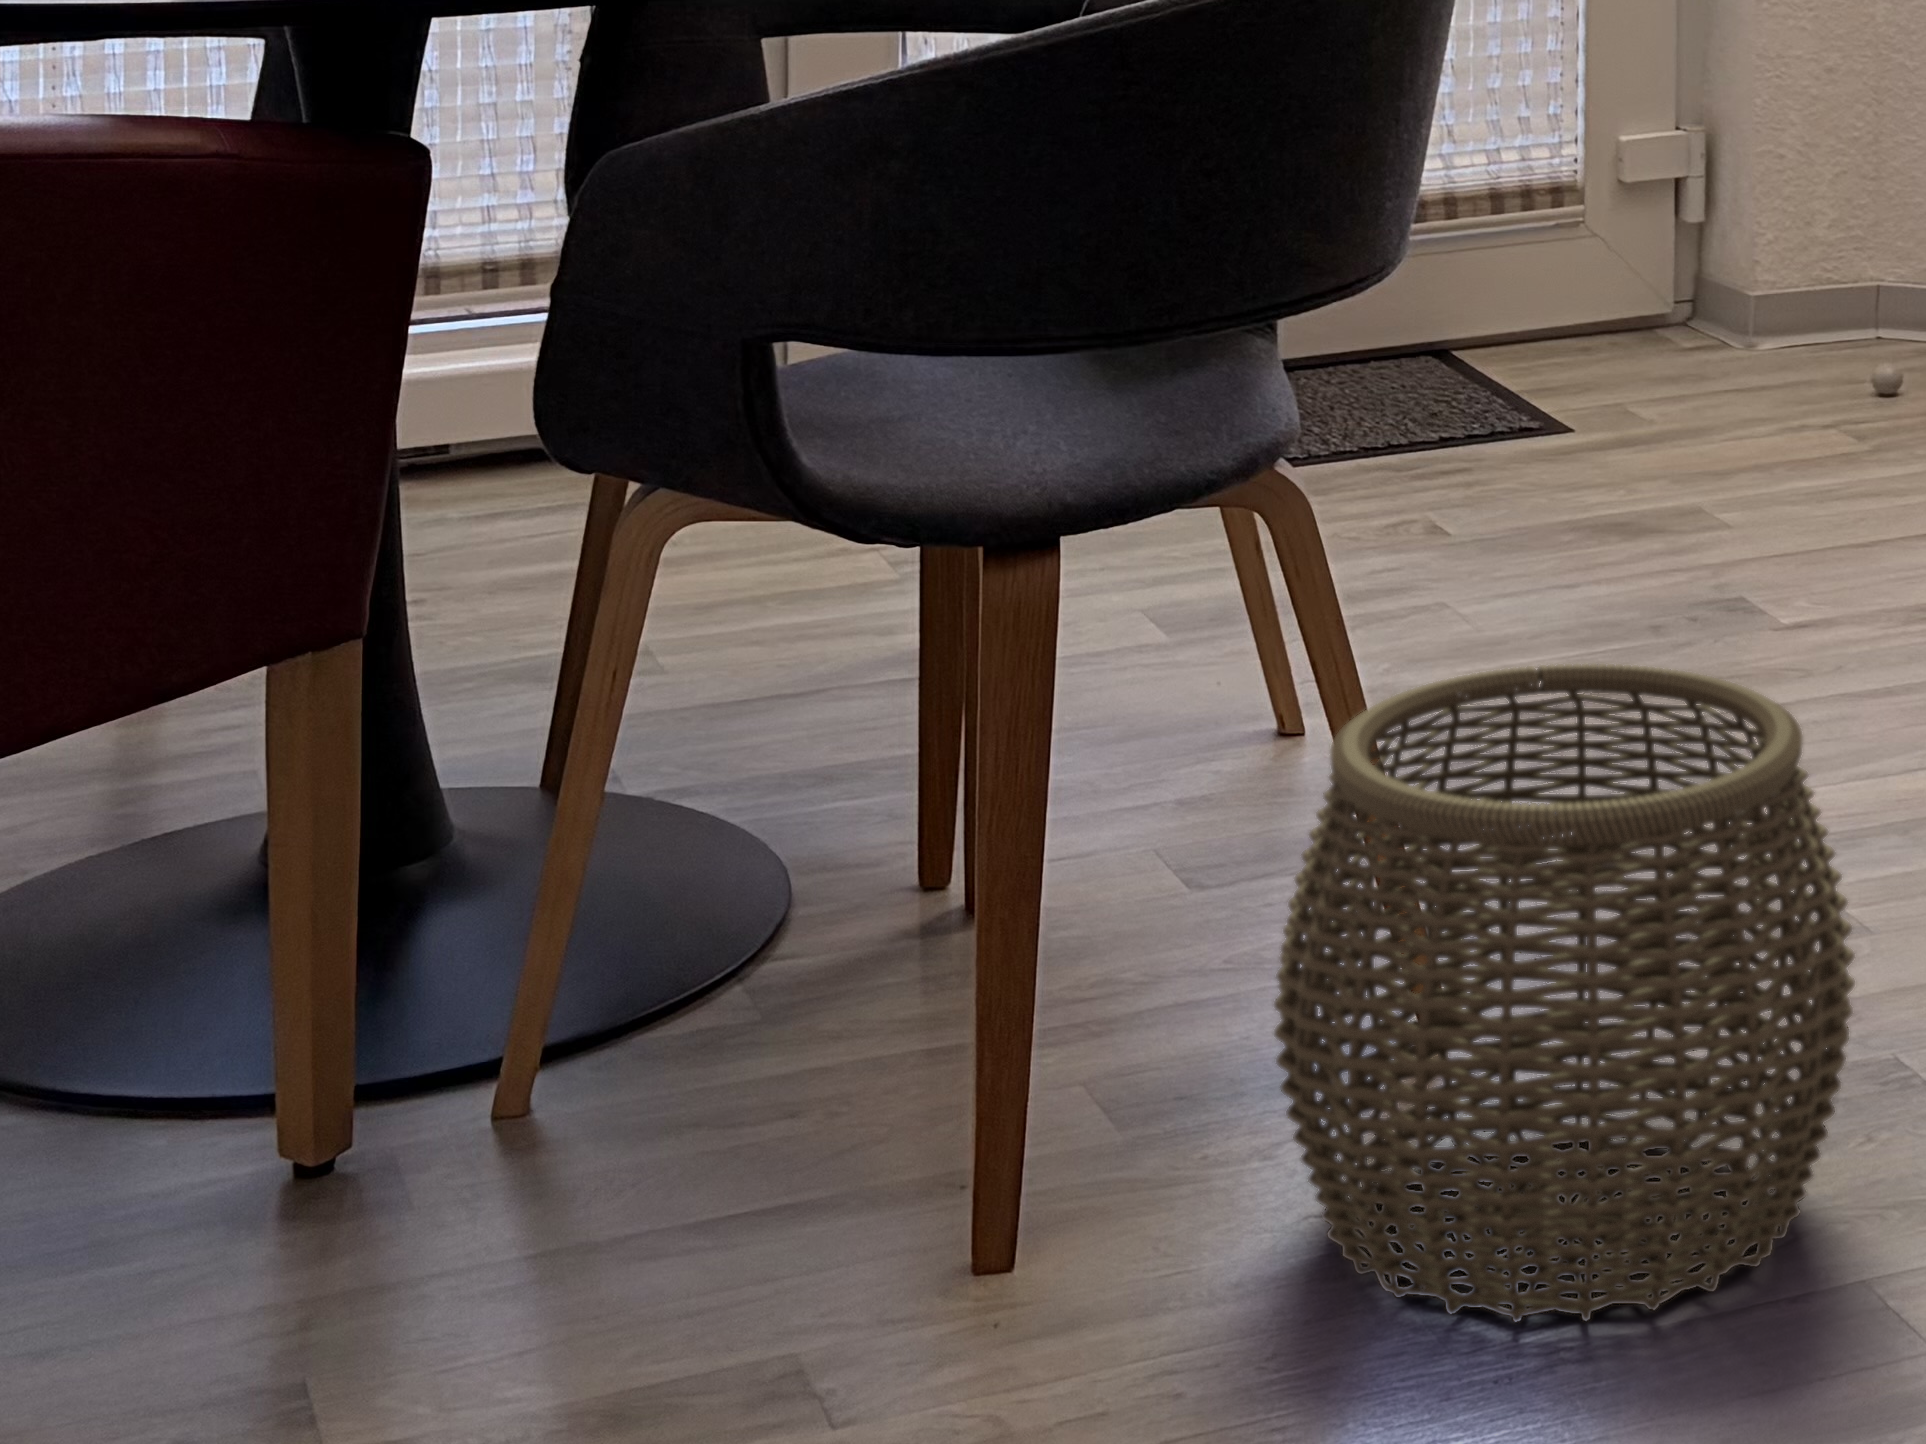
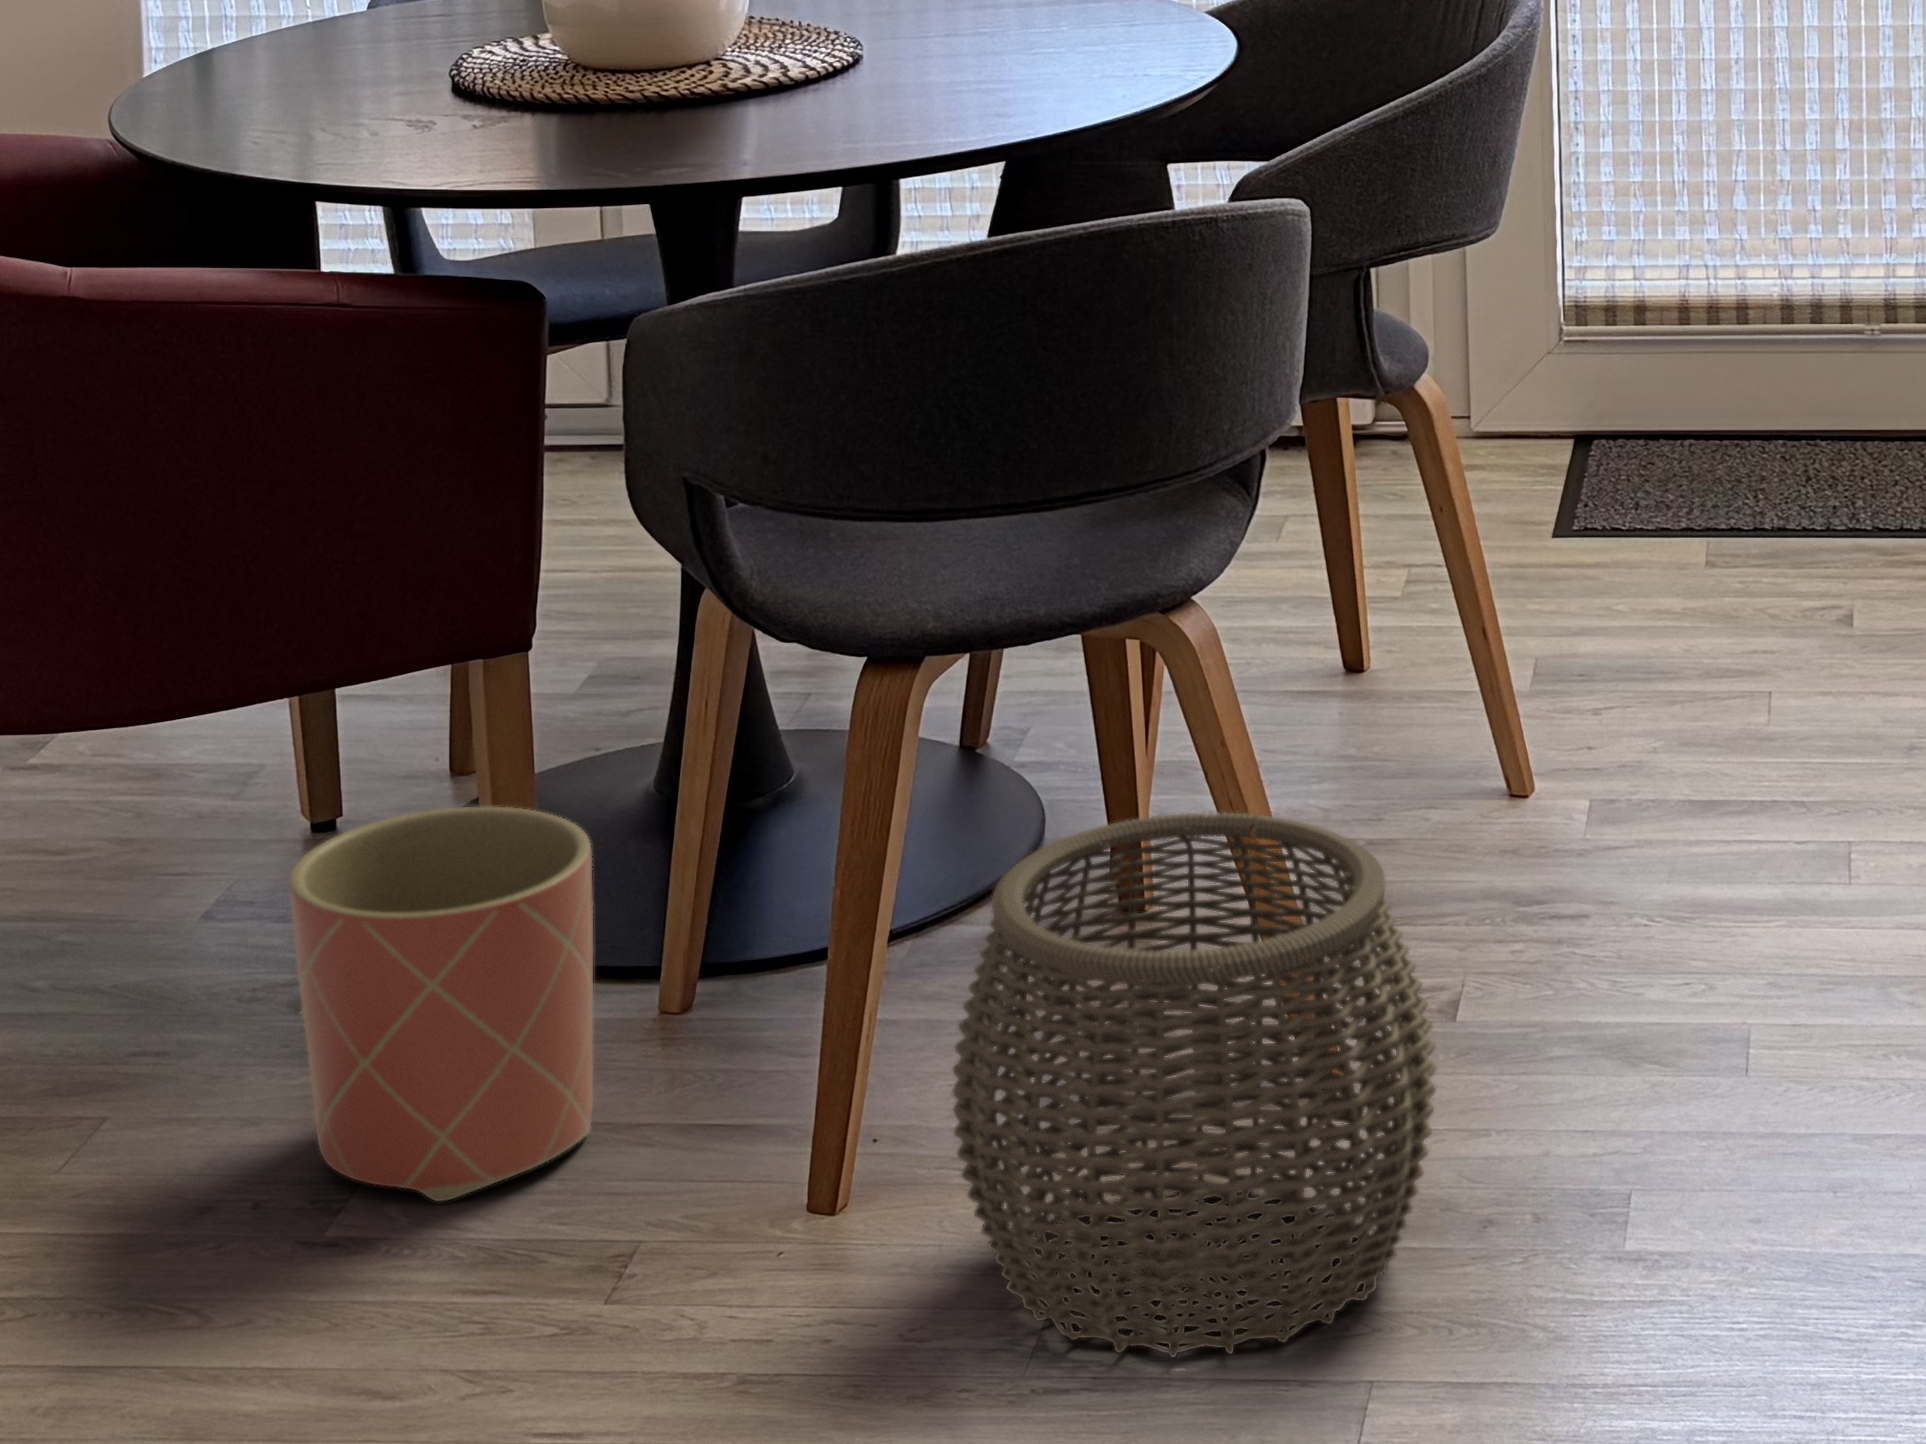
planter: none [225,840,648,1381] -> present [289,807,593,1202]

